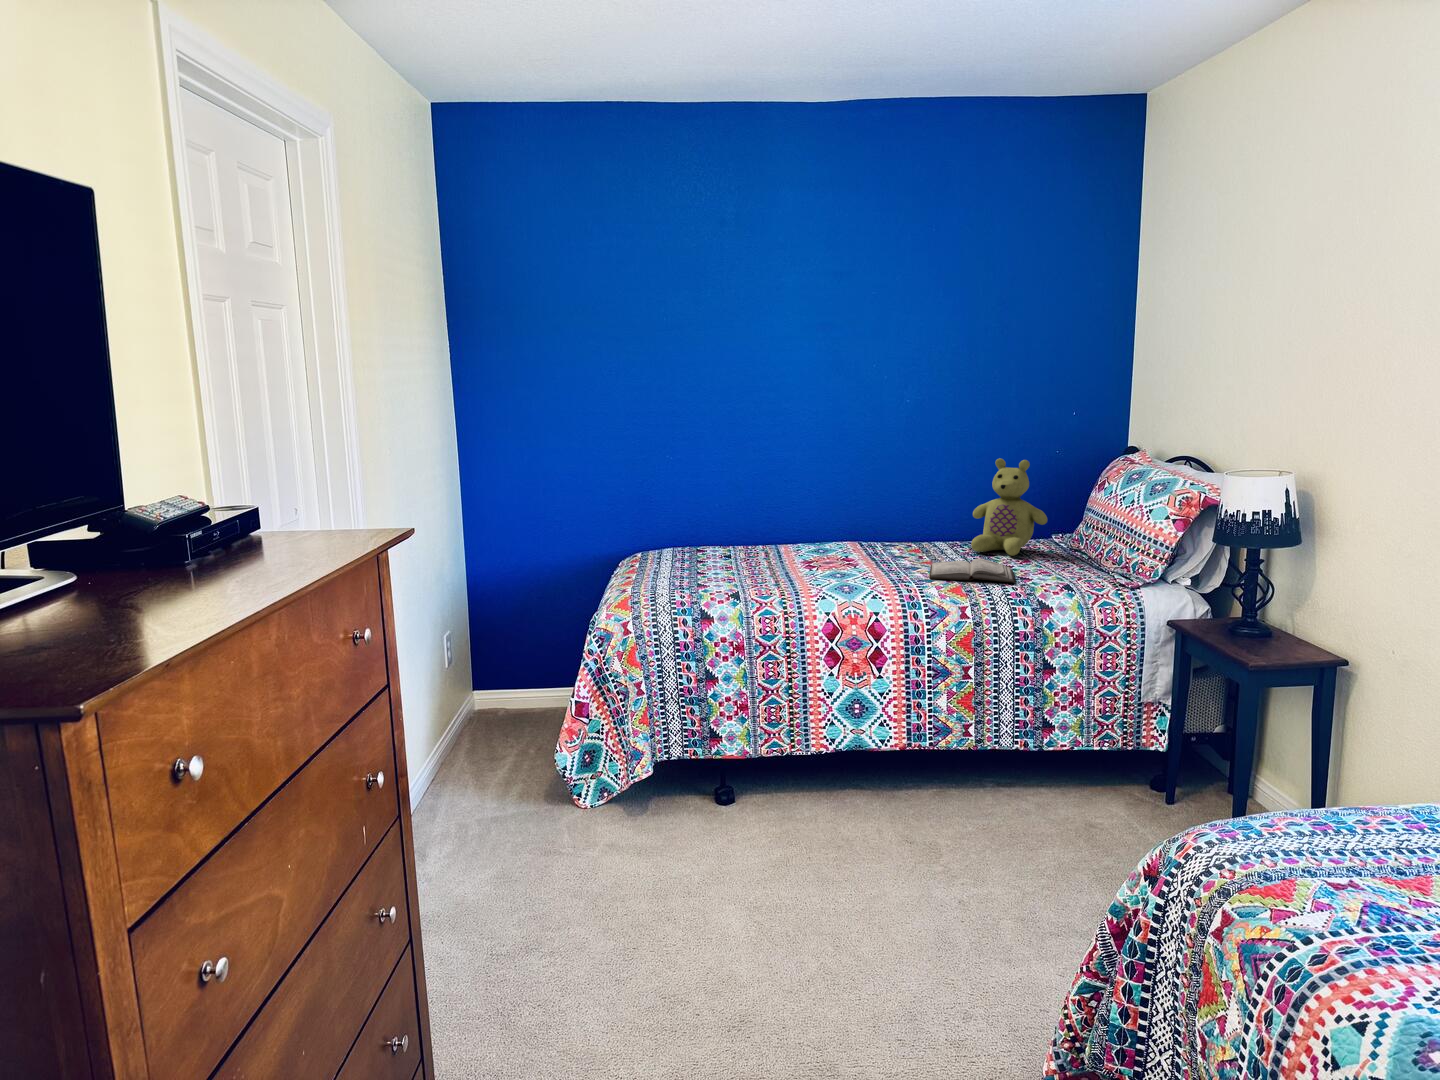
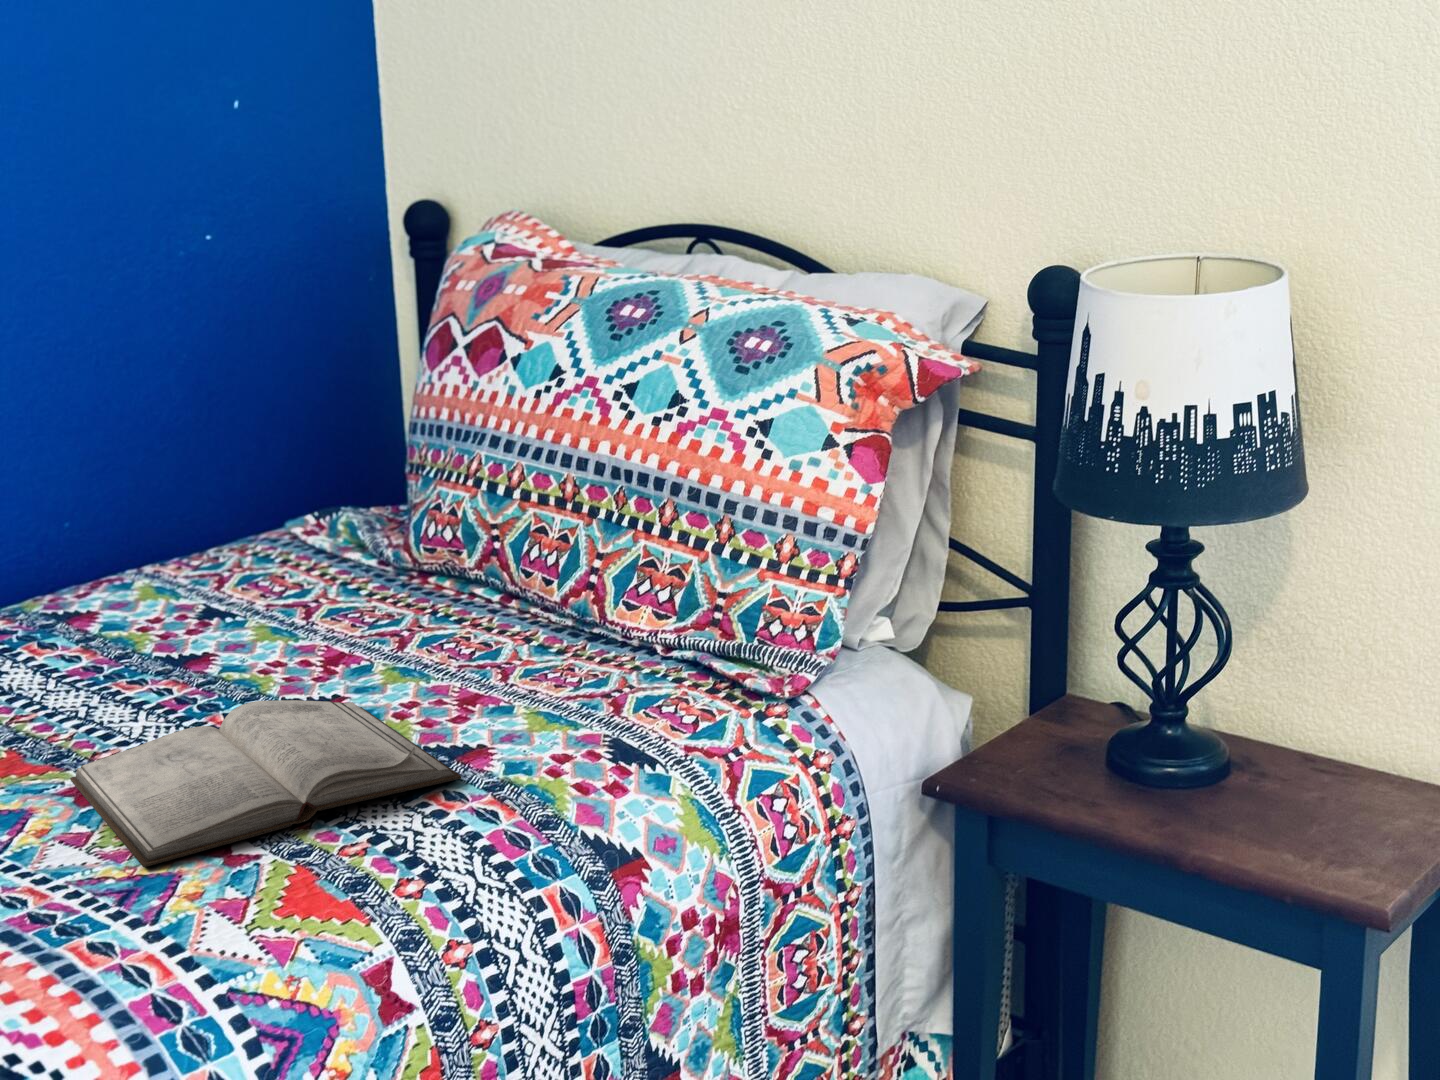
stuffed bear: present [971,458,1047,556] -> none [89,314,350,655]

